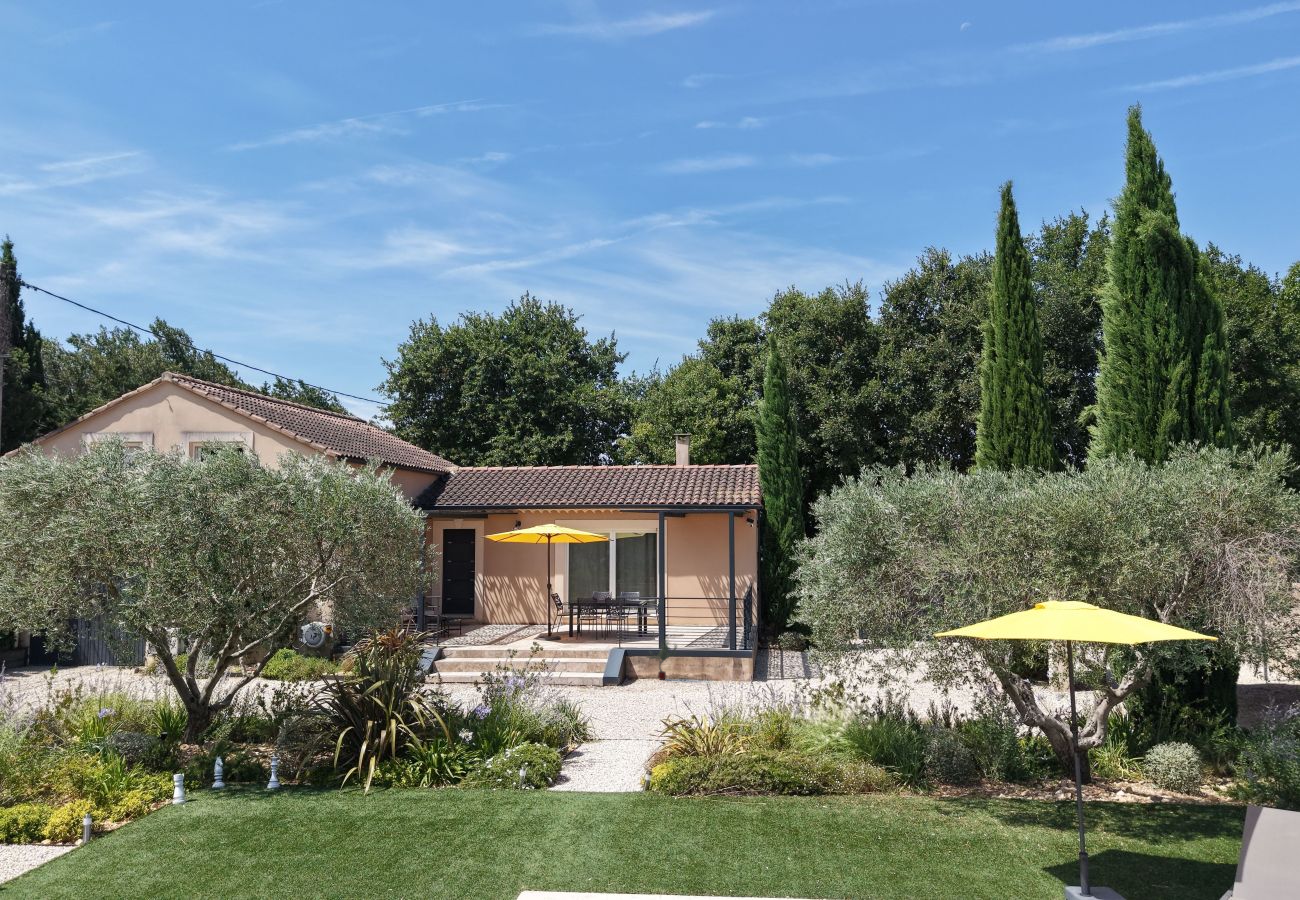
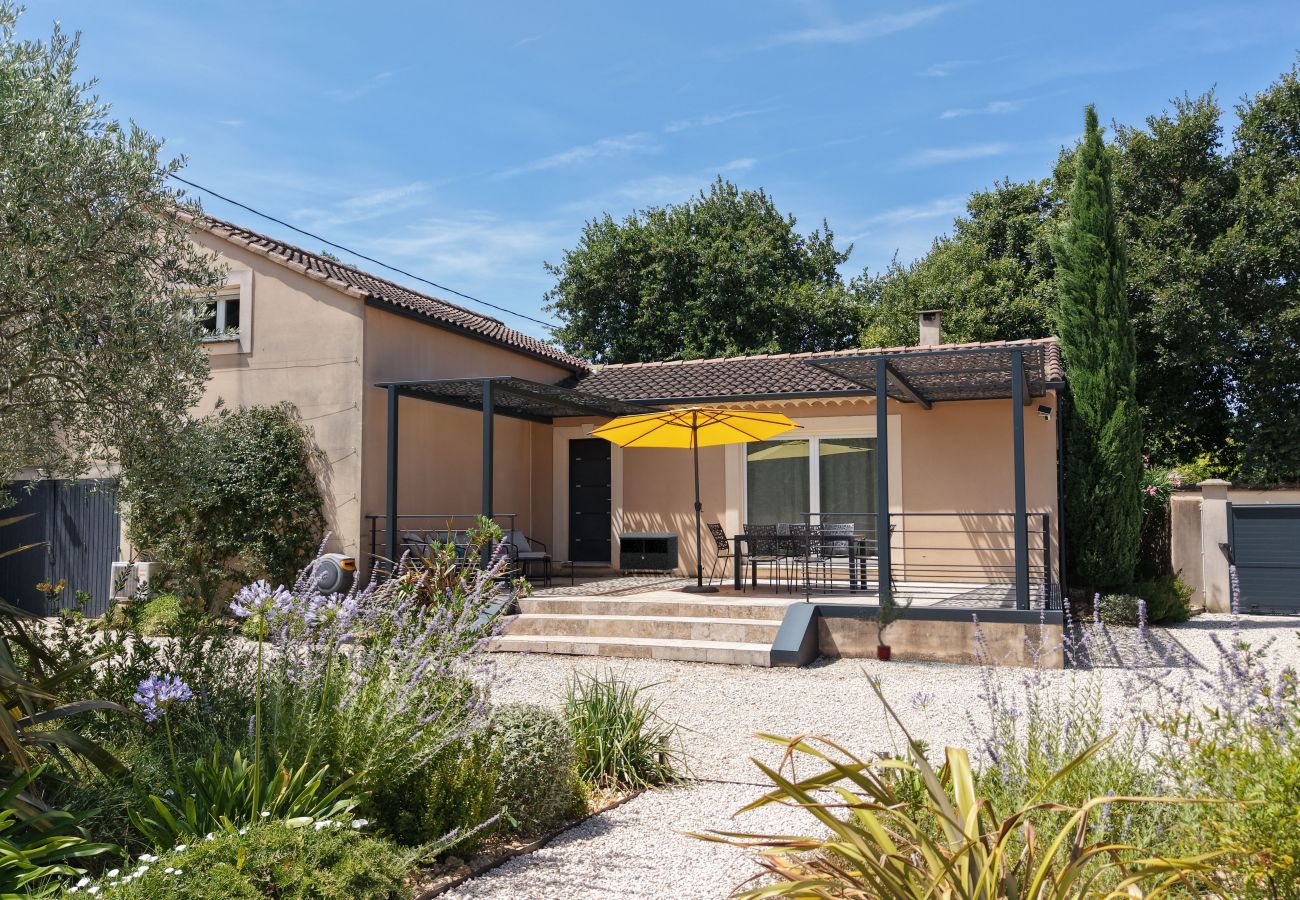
storage bench: none [481,595,521,624] -> present [619,532,678,574]

